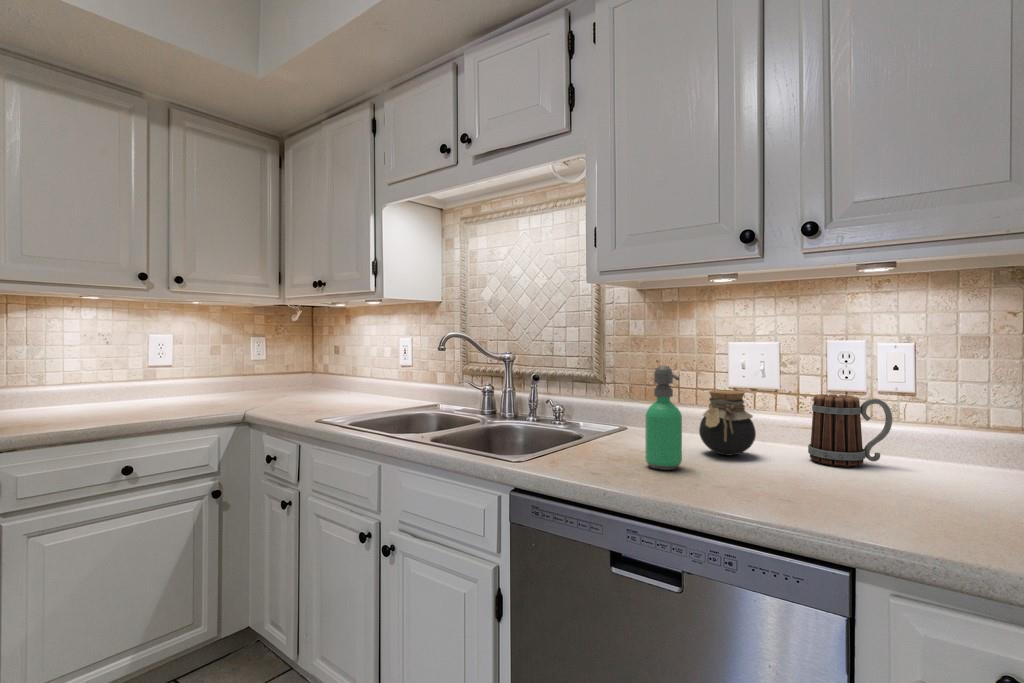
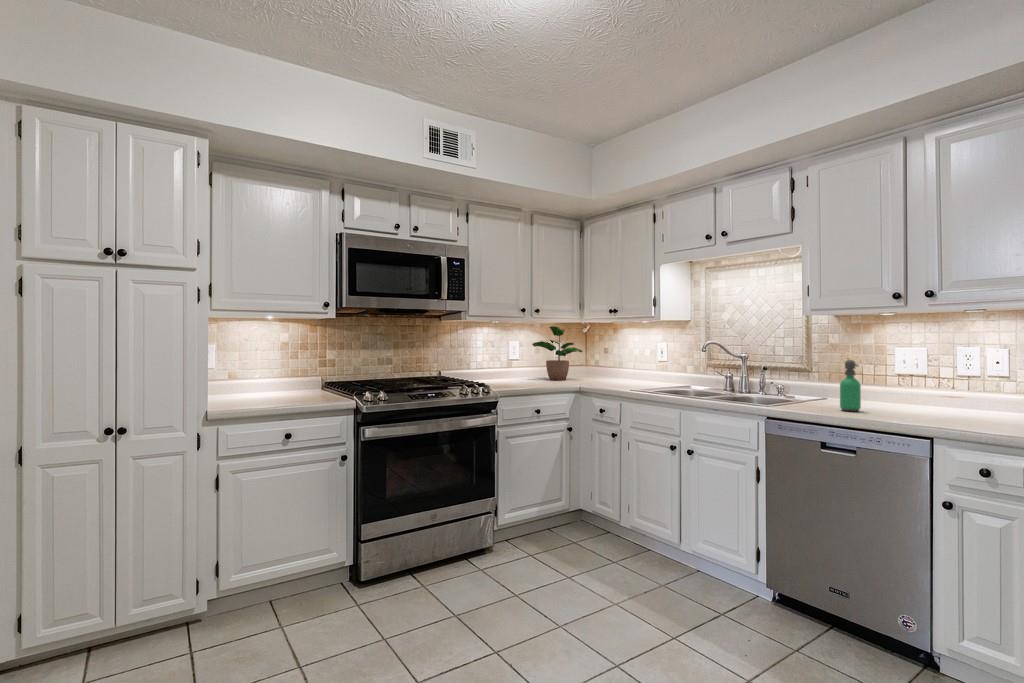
potted plant: none [199,310,294,398] -> present [532,326,582,380]
jar: present [699,390,756,456] -> none [873,375,907,409]
mug: present [808,394,892,467] -> none [940,377,990,415]

